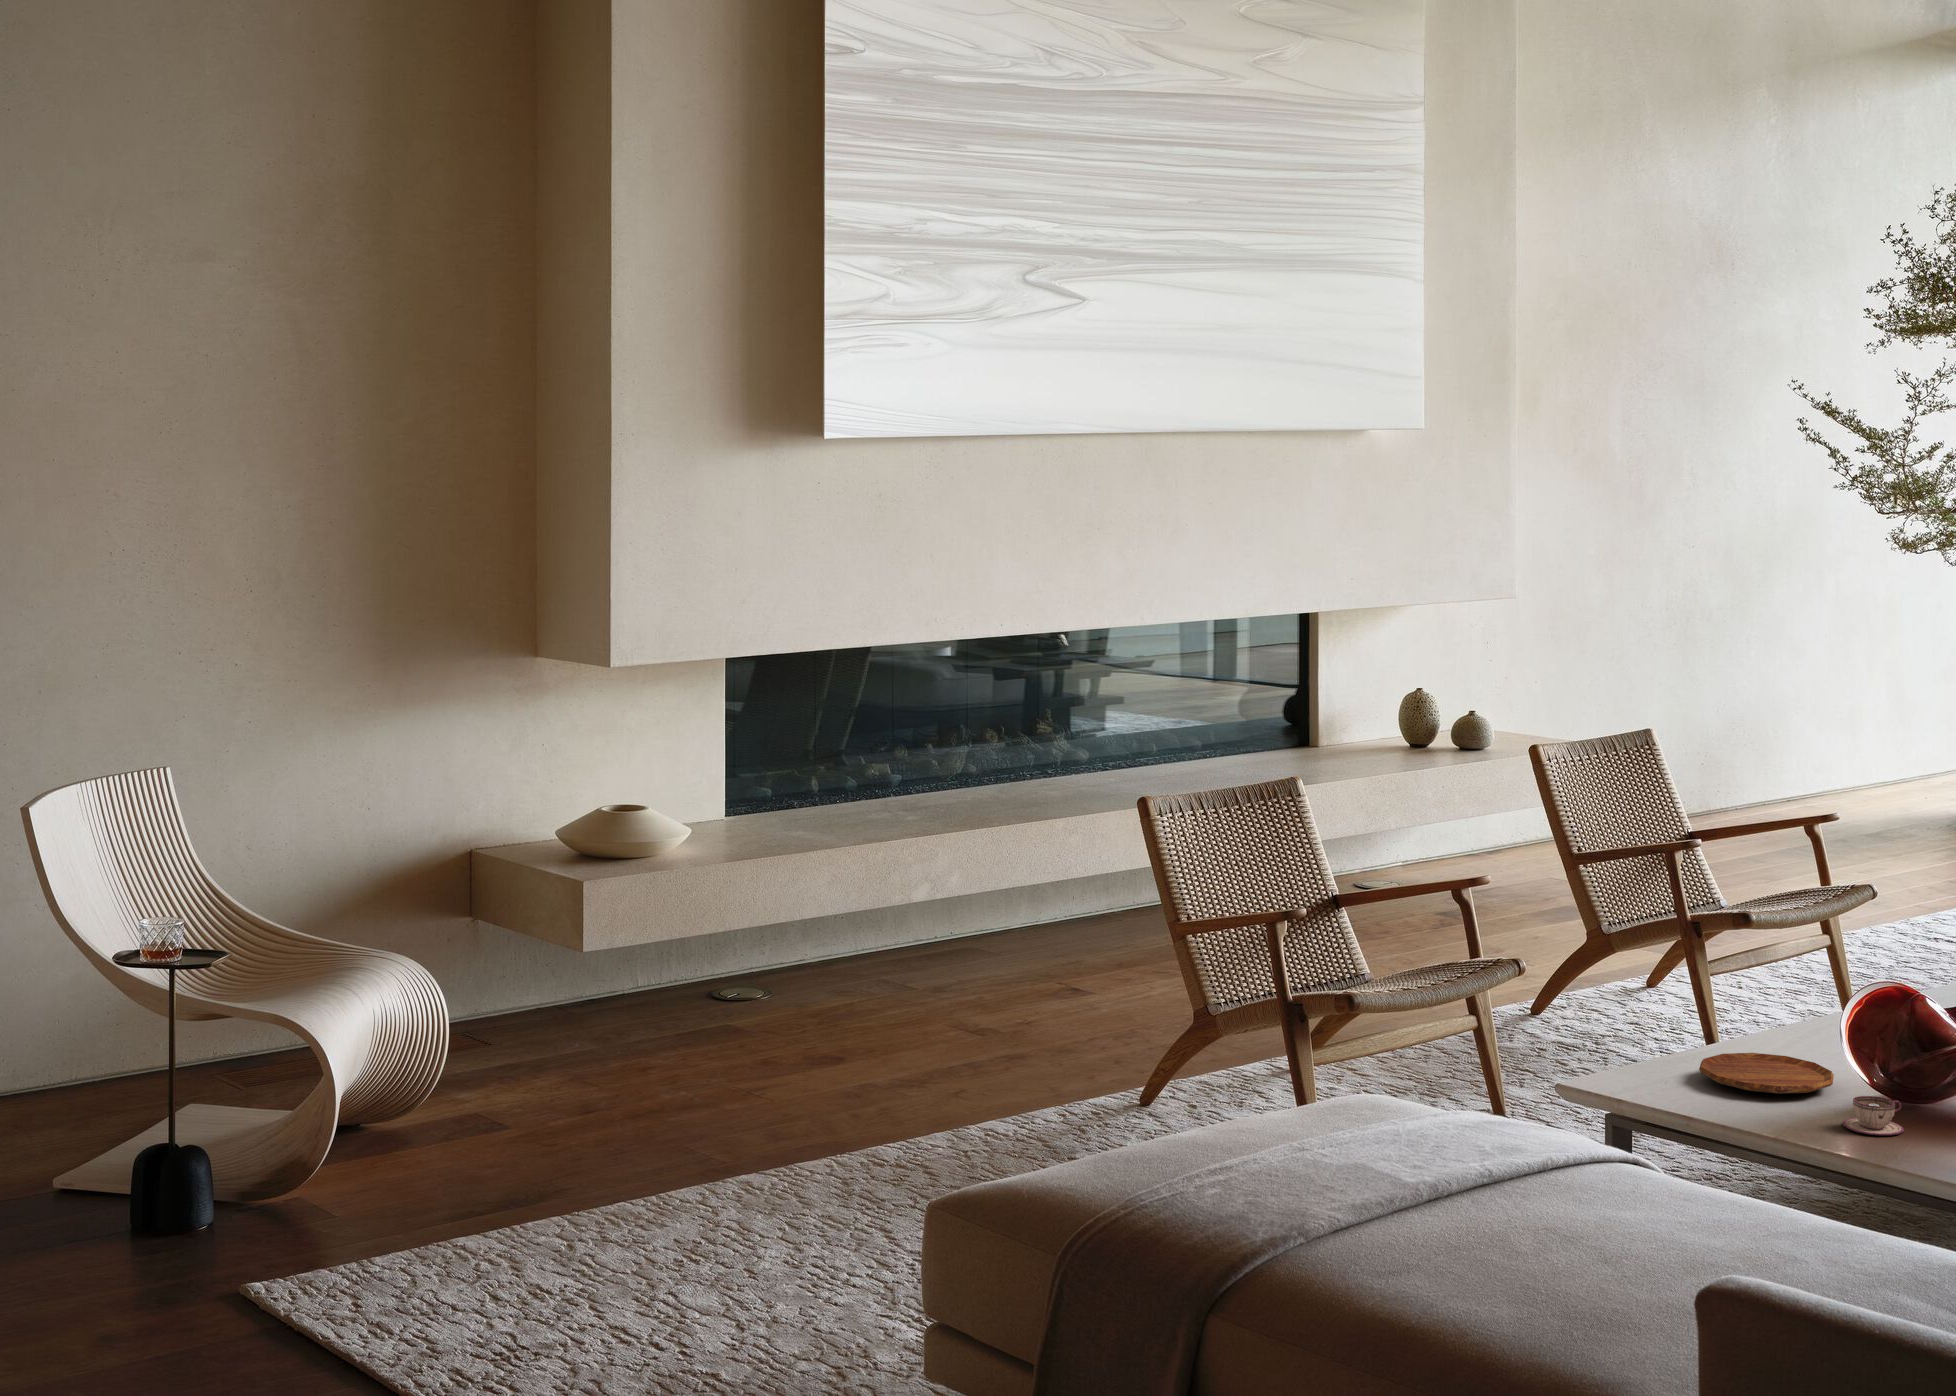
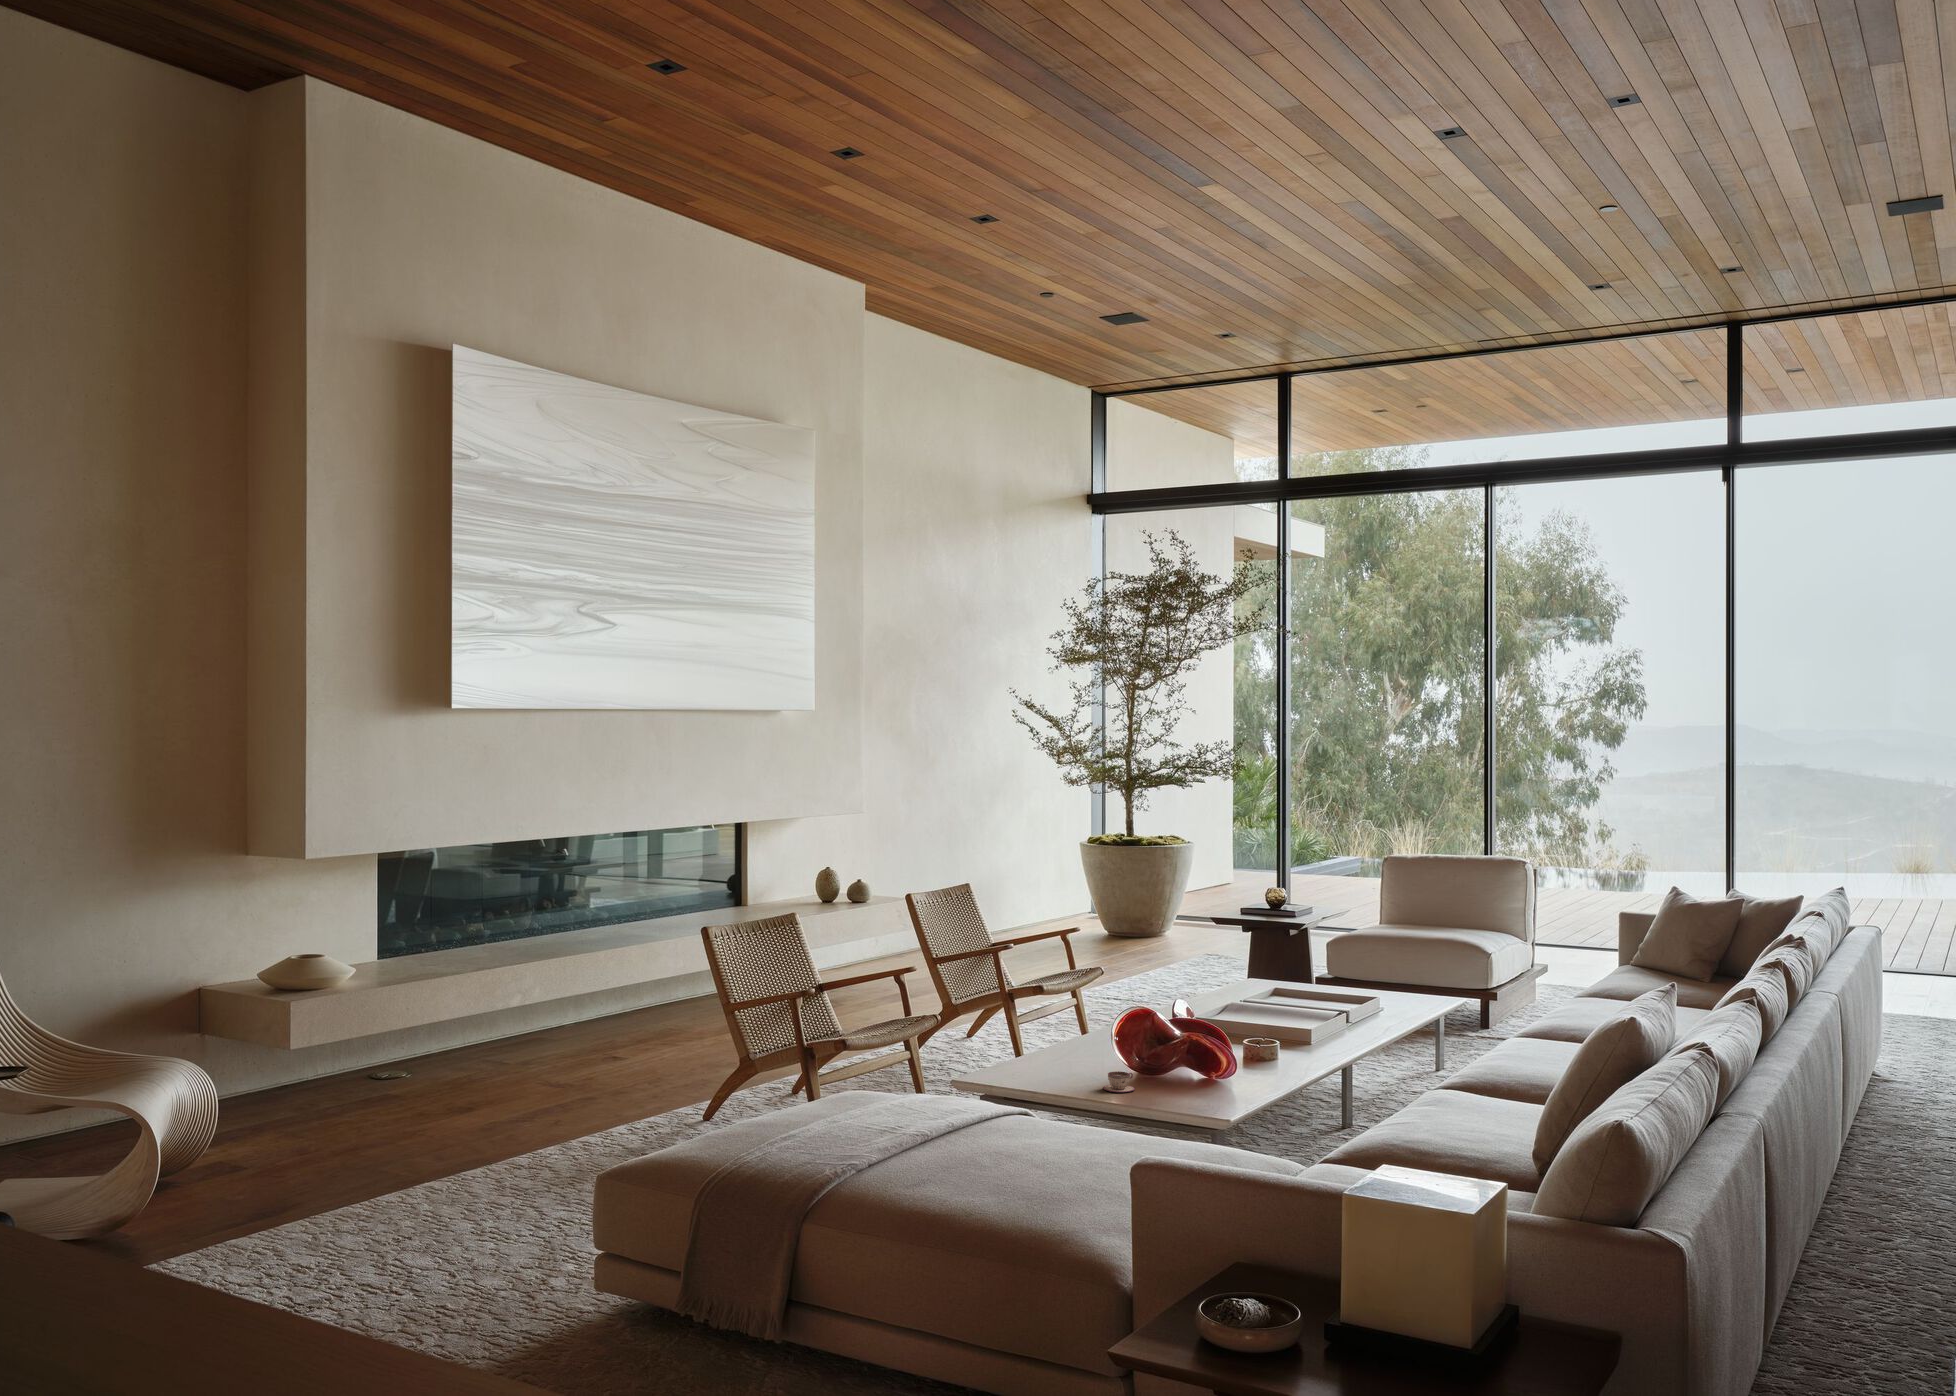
tray: present [1699,1053,1834,1094] -> none [1021,1057,1093,1076]

